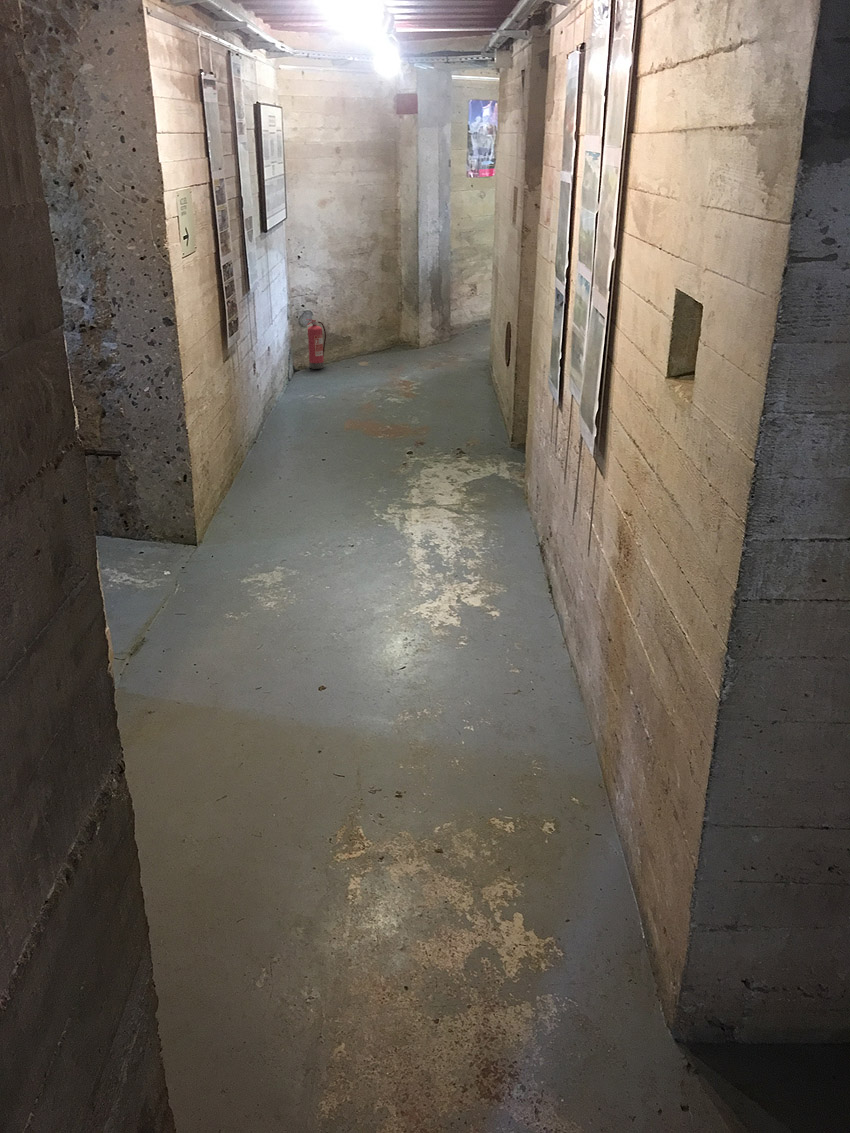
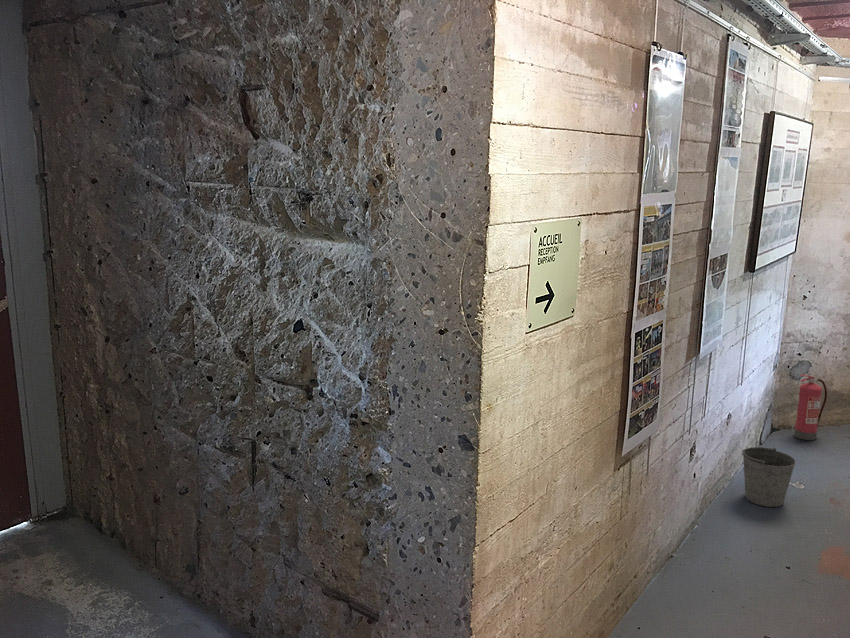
bucket: none [282,366,316,405] -> present [742,447,796,507]

